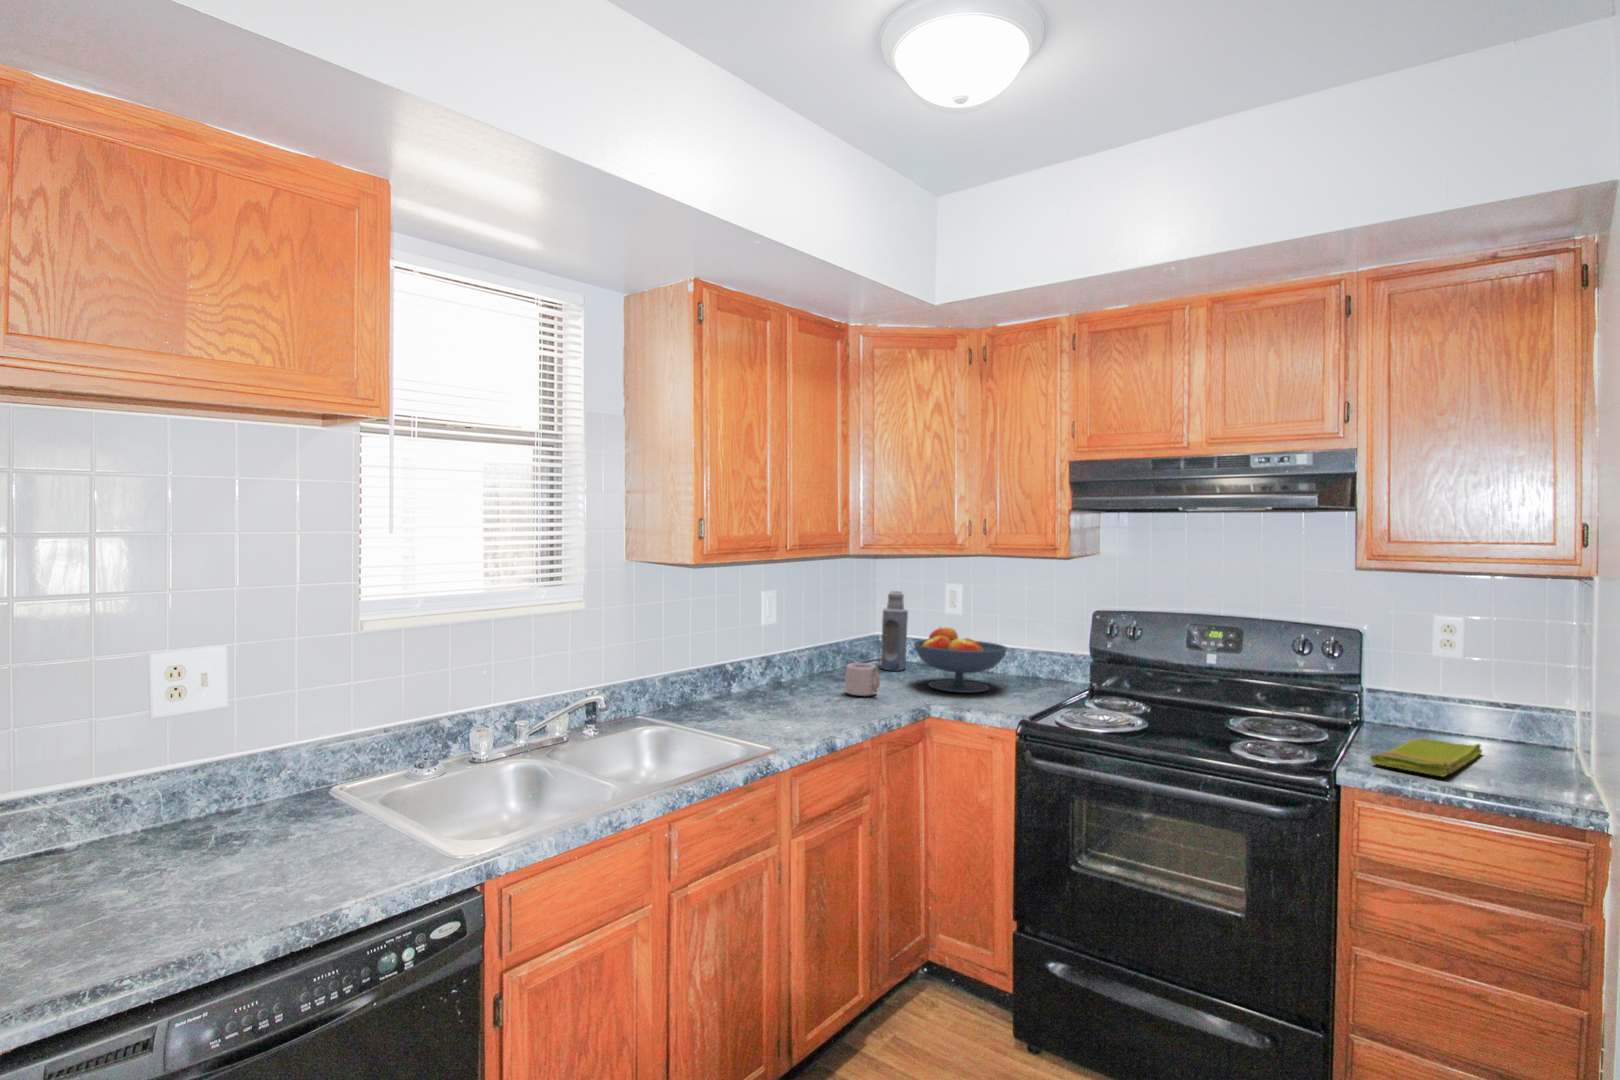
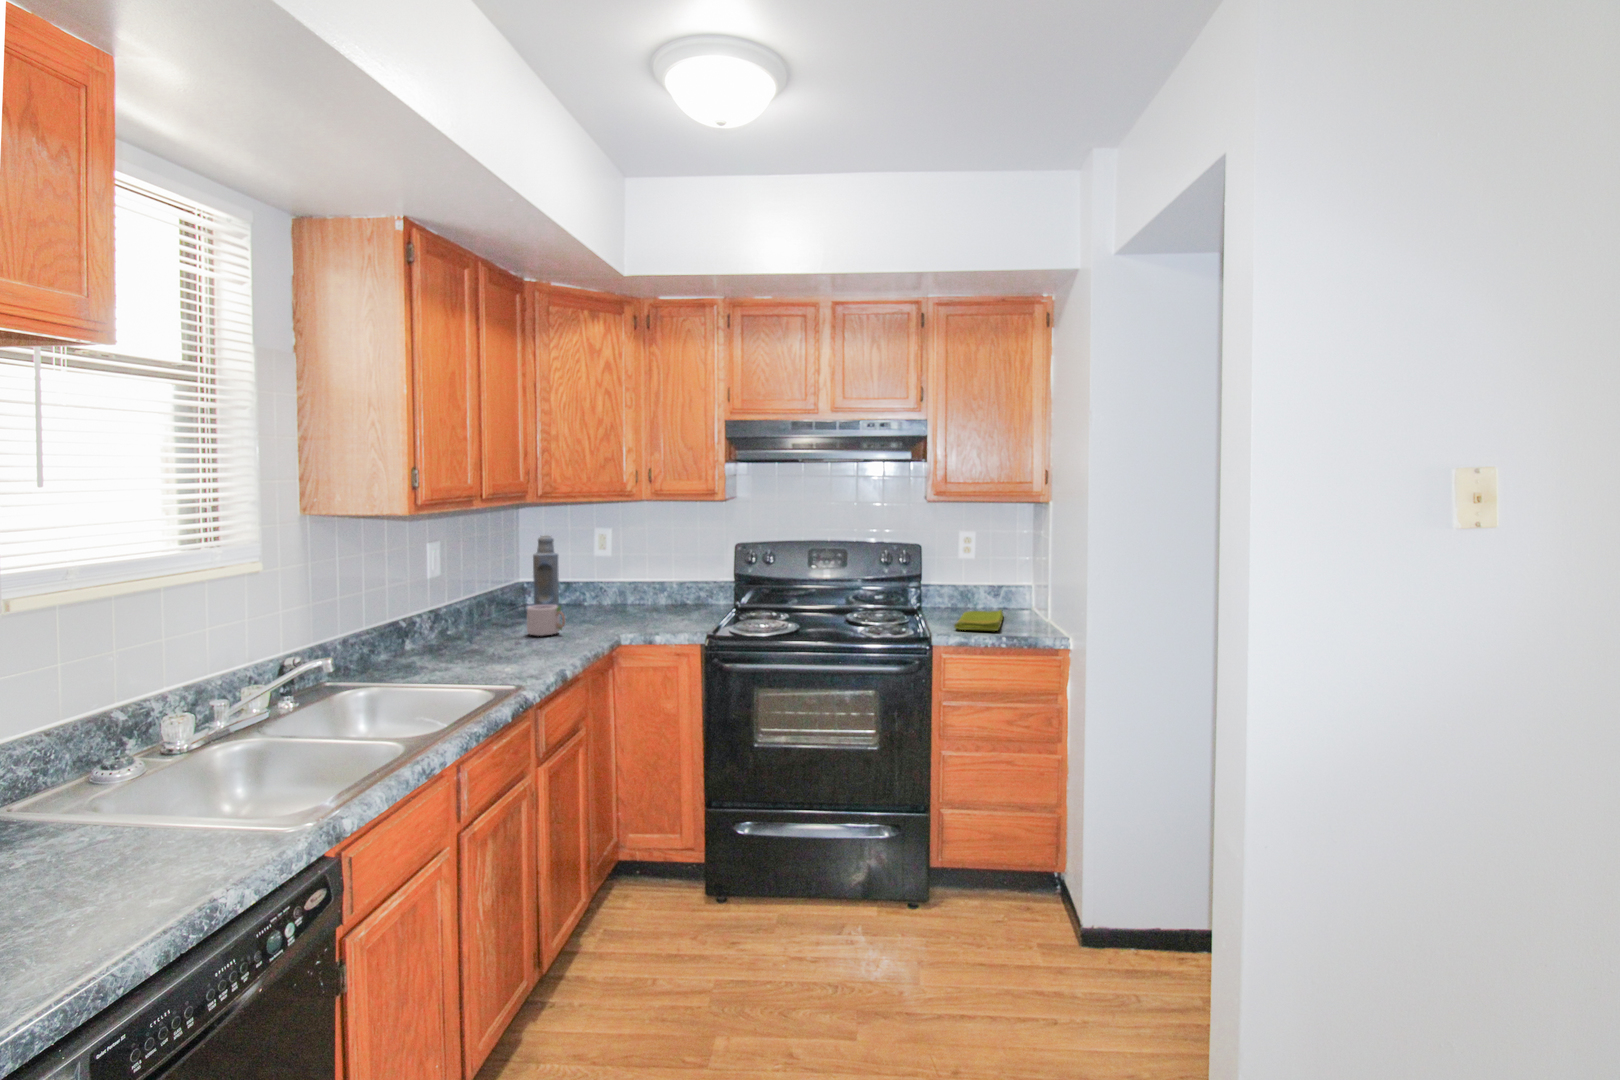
fruit bowl: present [914,627,1007,693] -> none [581,565,669,623]

